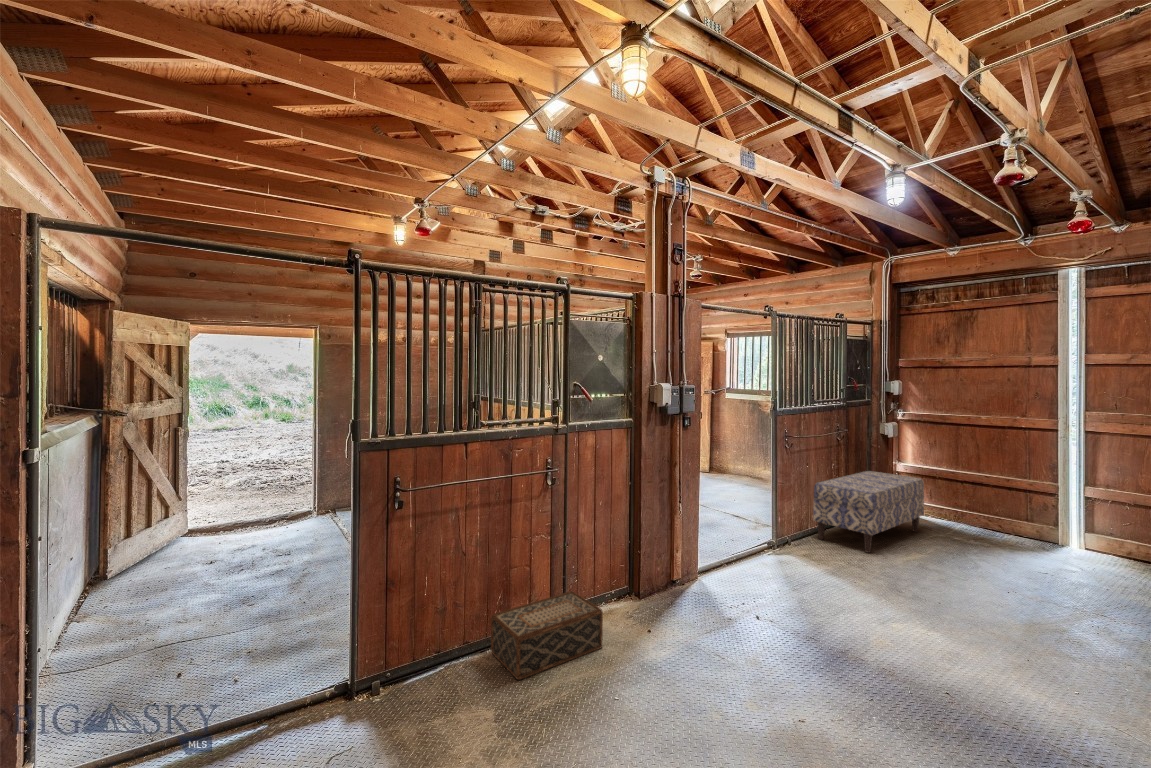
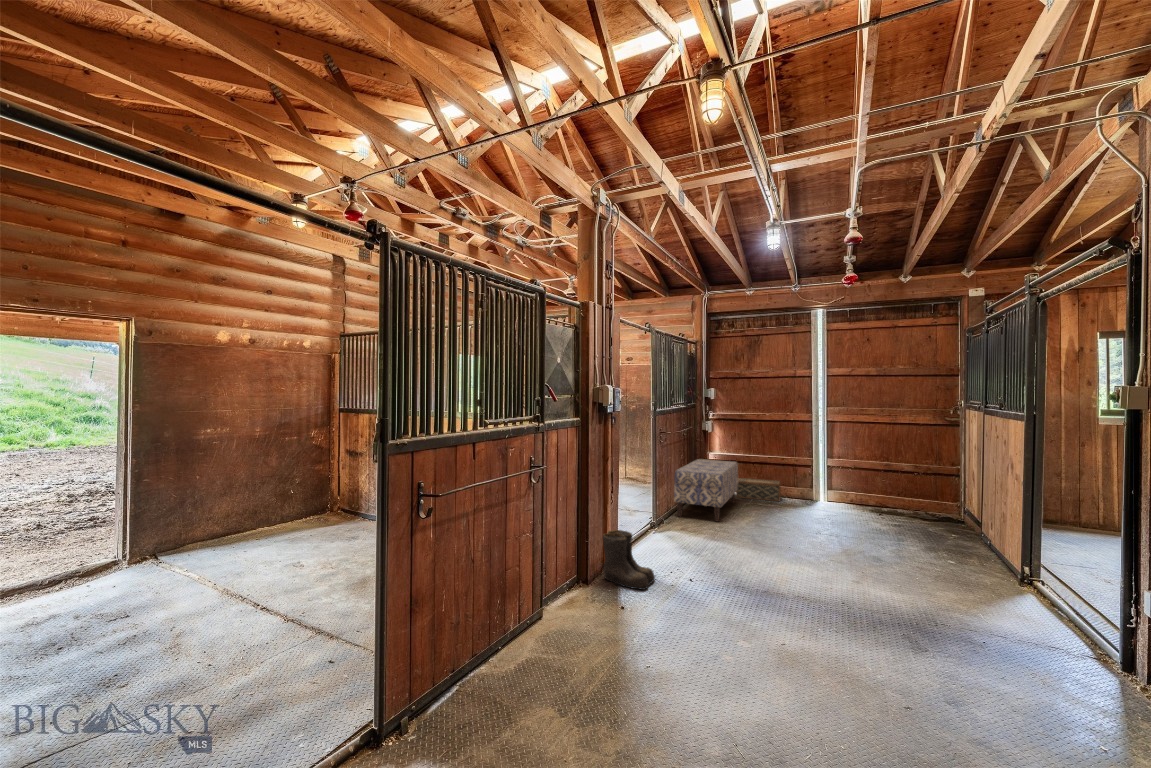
boots: none [661,544,721,617] -> present [603,530,655,590]
woven basket: present [491,591,603,680] -> present [736,478,781,501]

